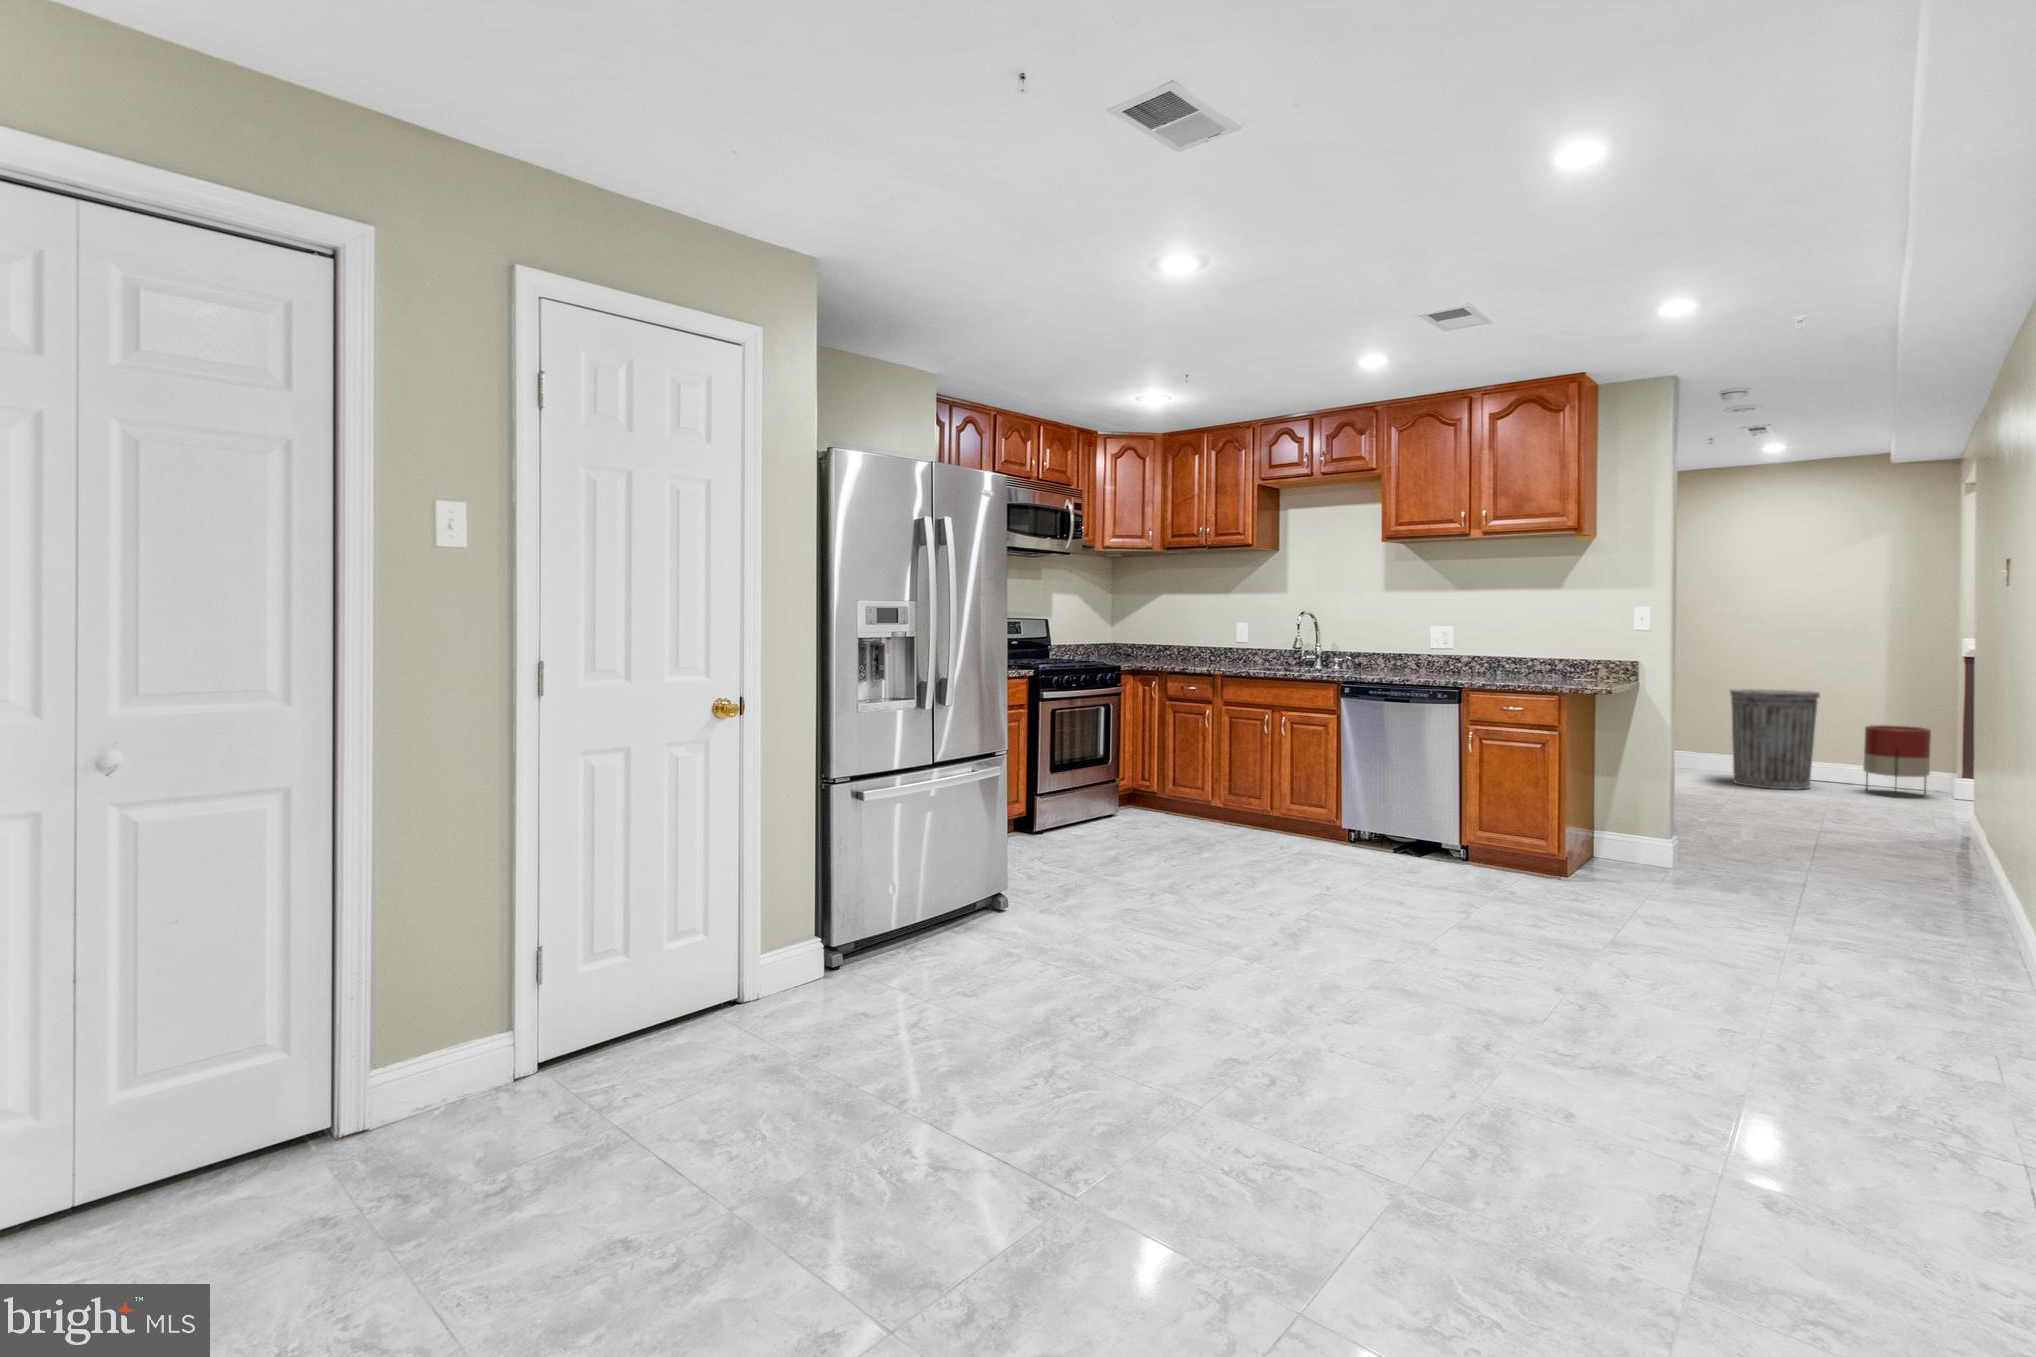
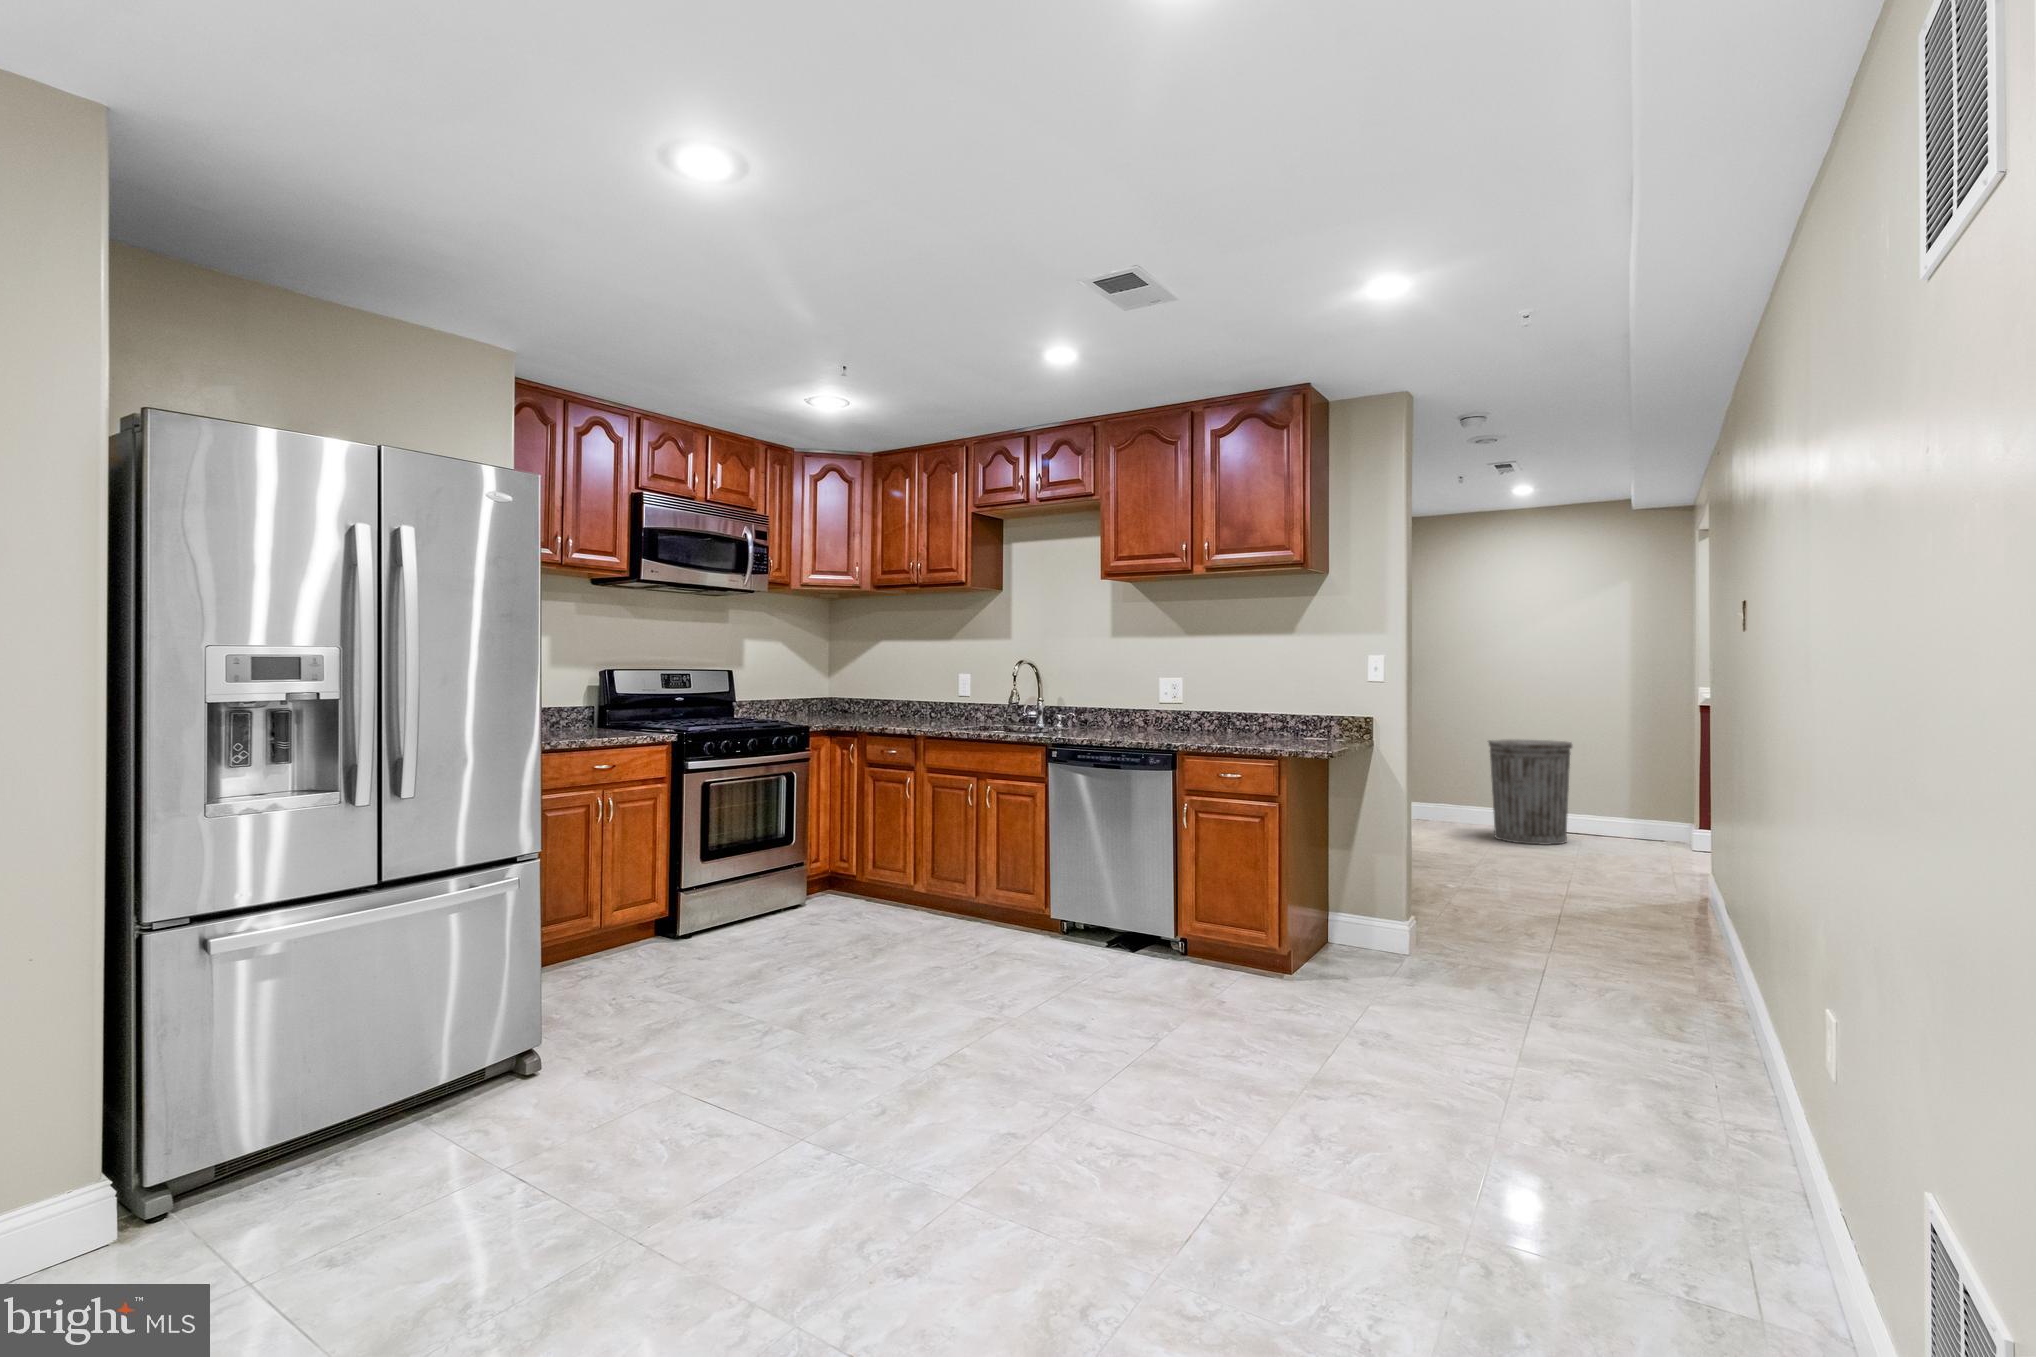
planter: present [1863,725,1931,794] -> none [1615,776,1676,851]

